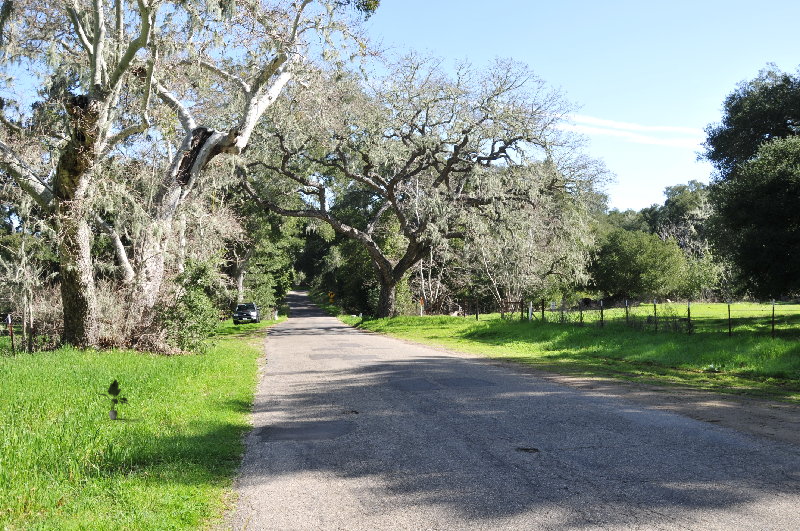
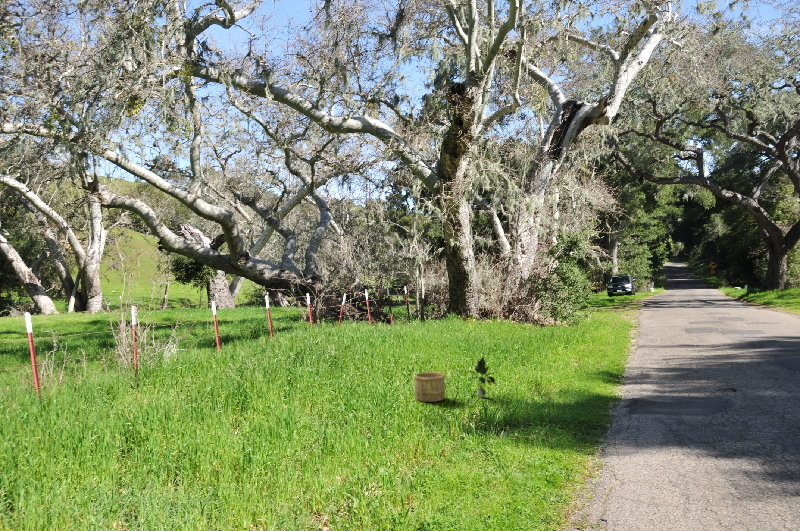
wooden bucket: none [39,398,75,428] -> present [414,372,445,402]

